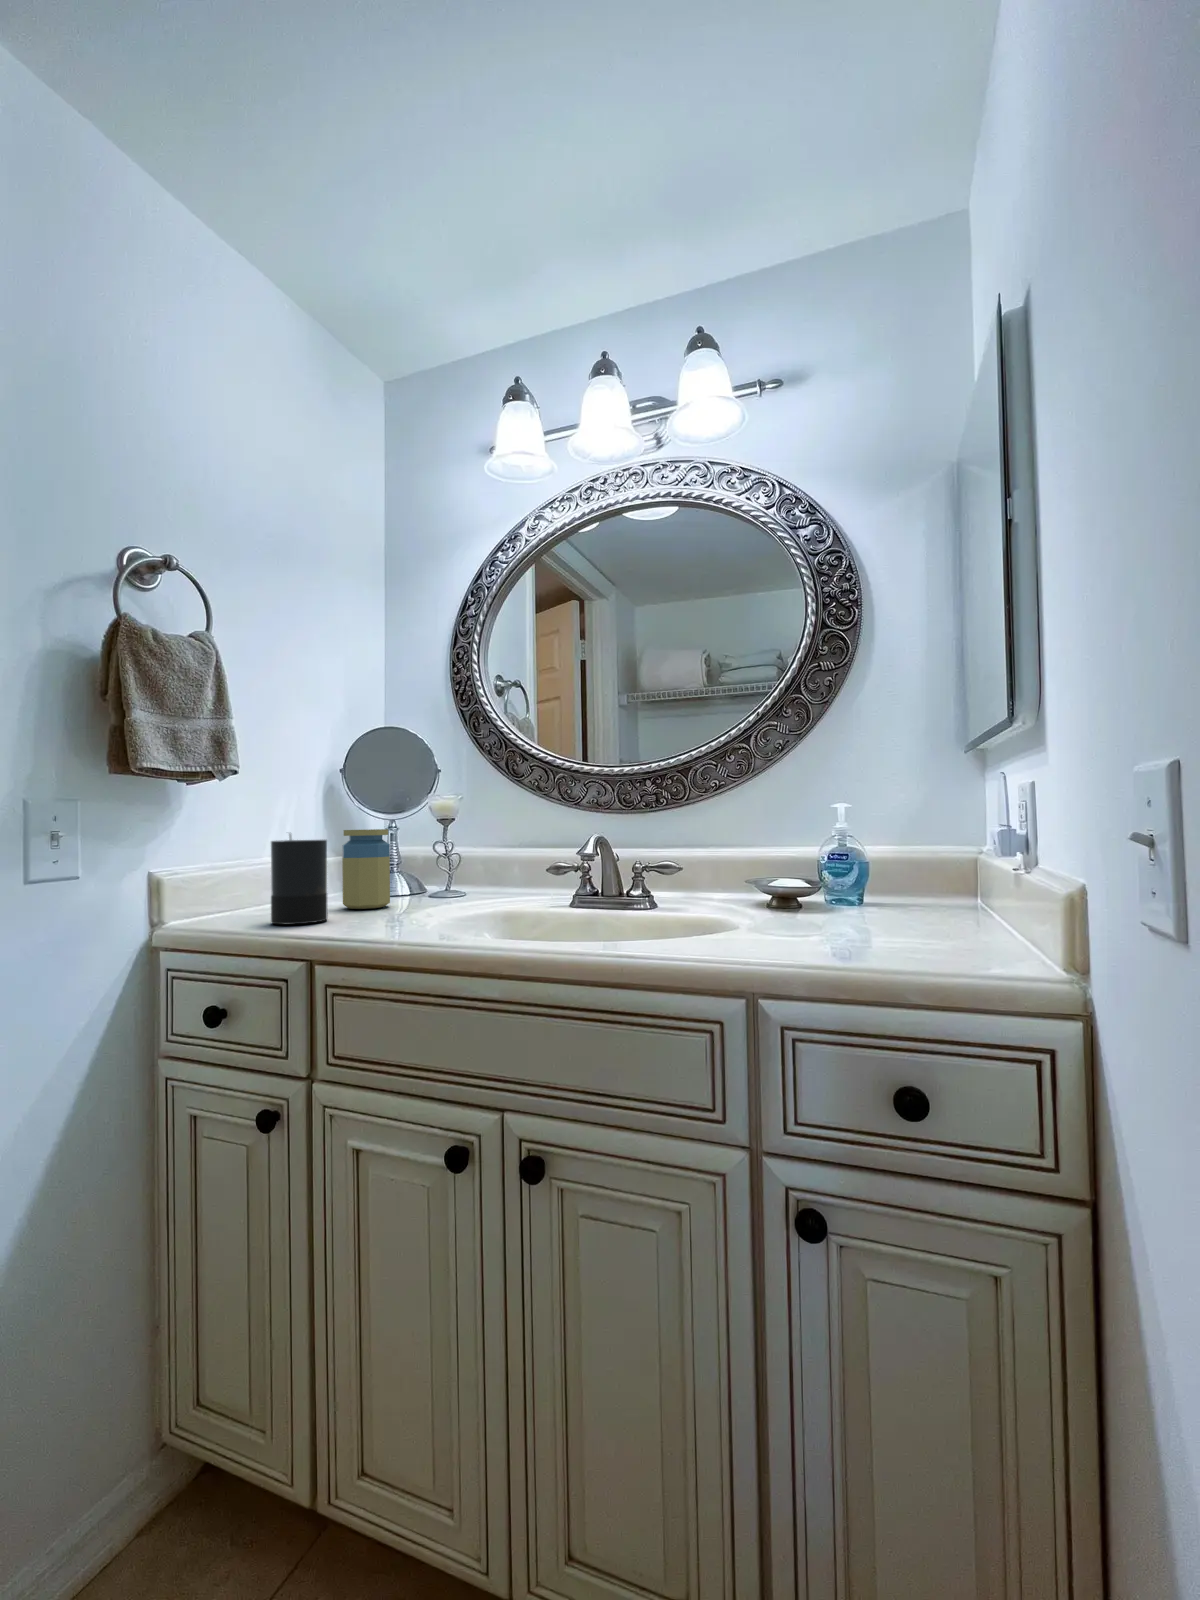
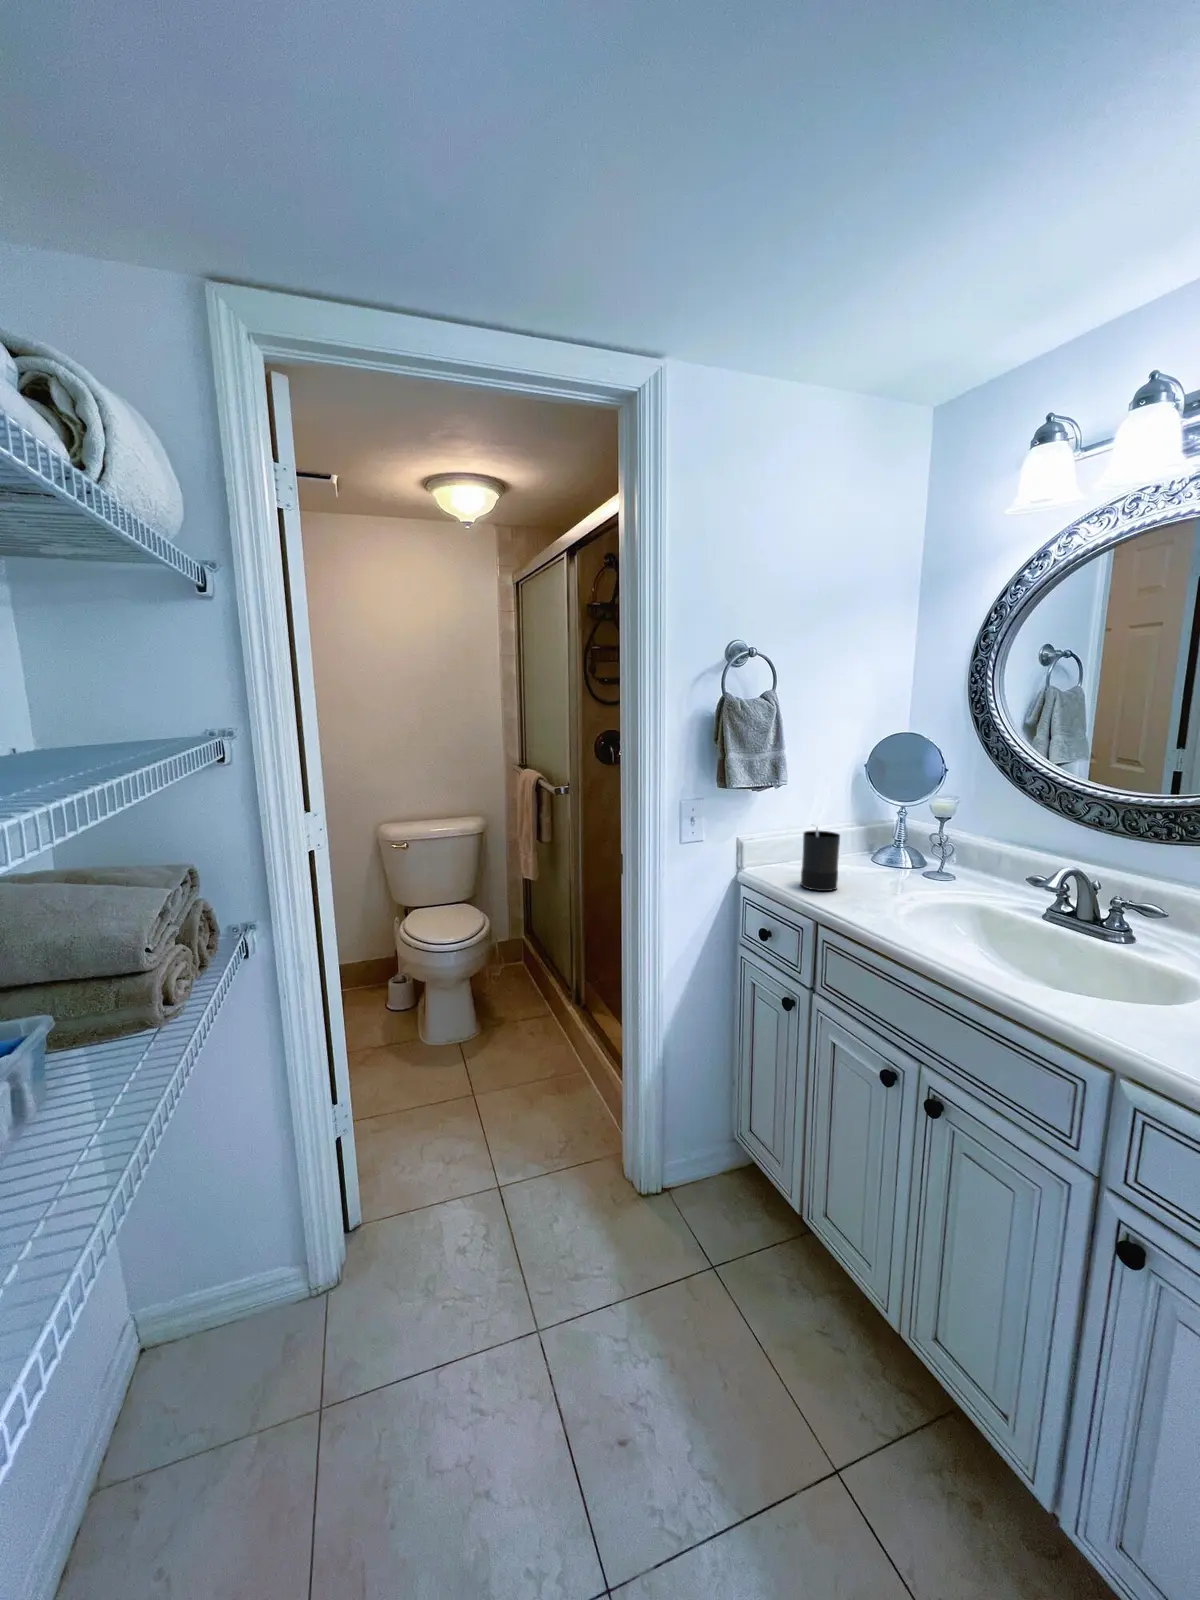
jar: present [342,829,390,909] -> none [855,818,892,880]

